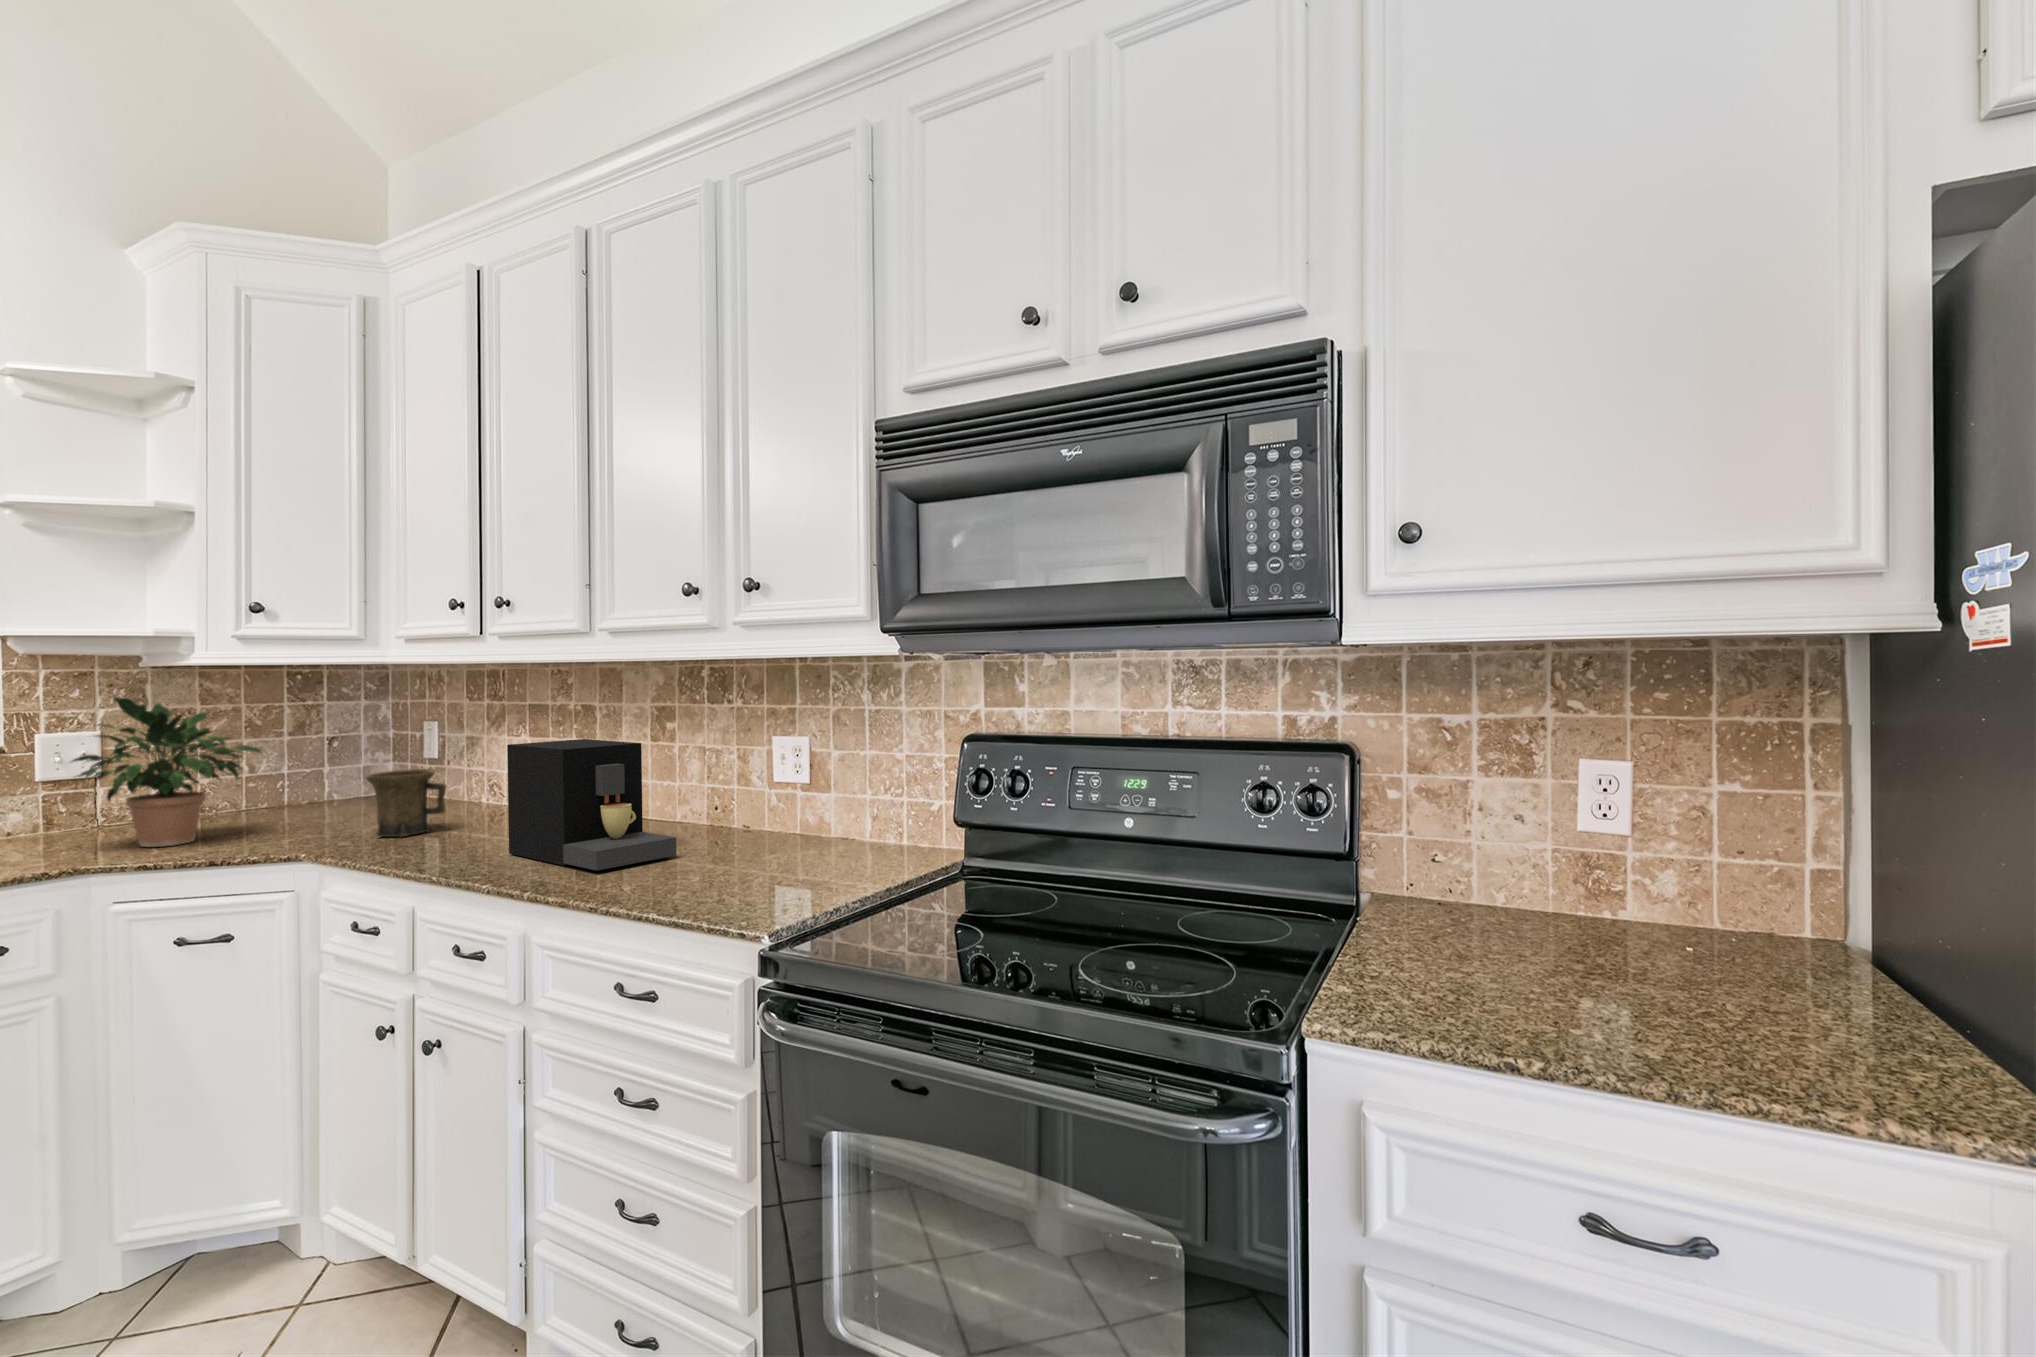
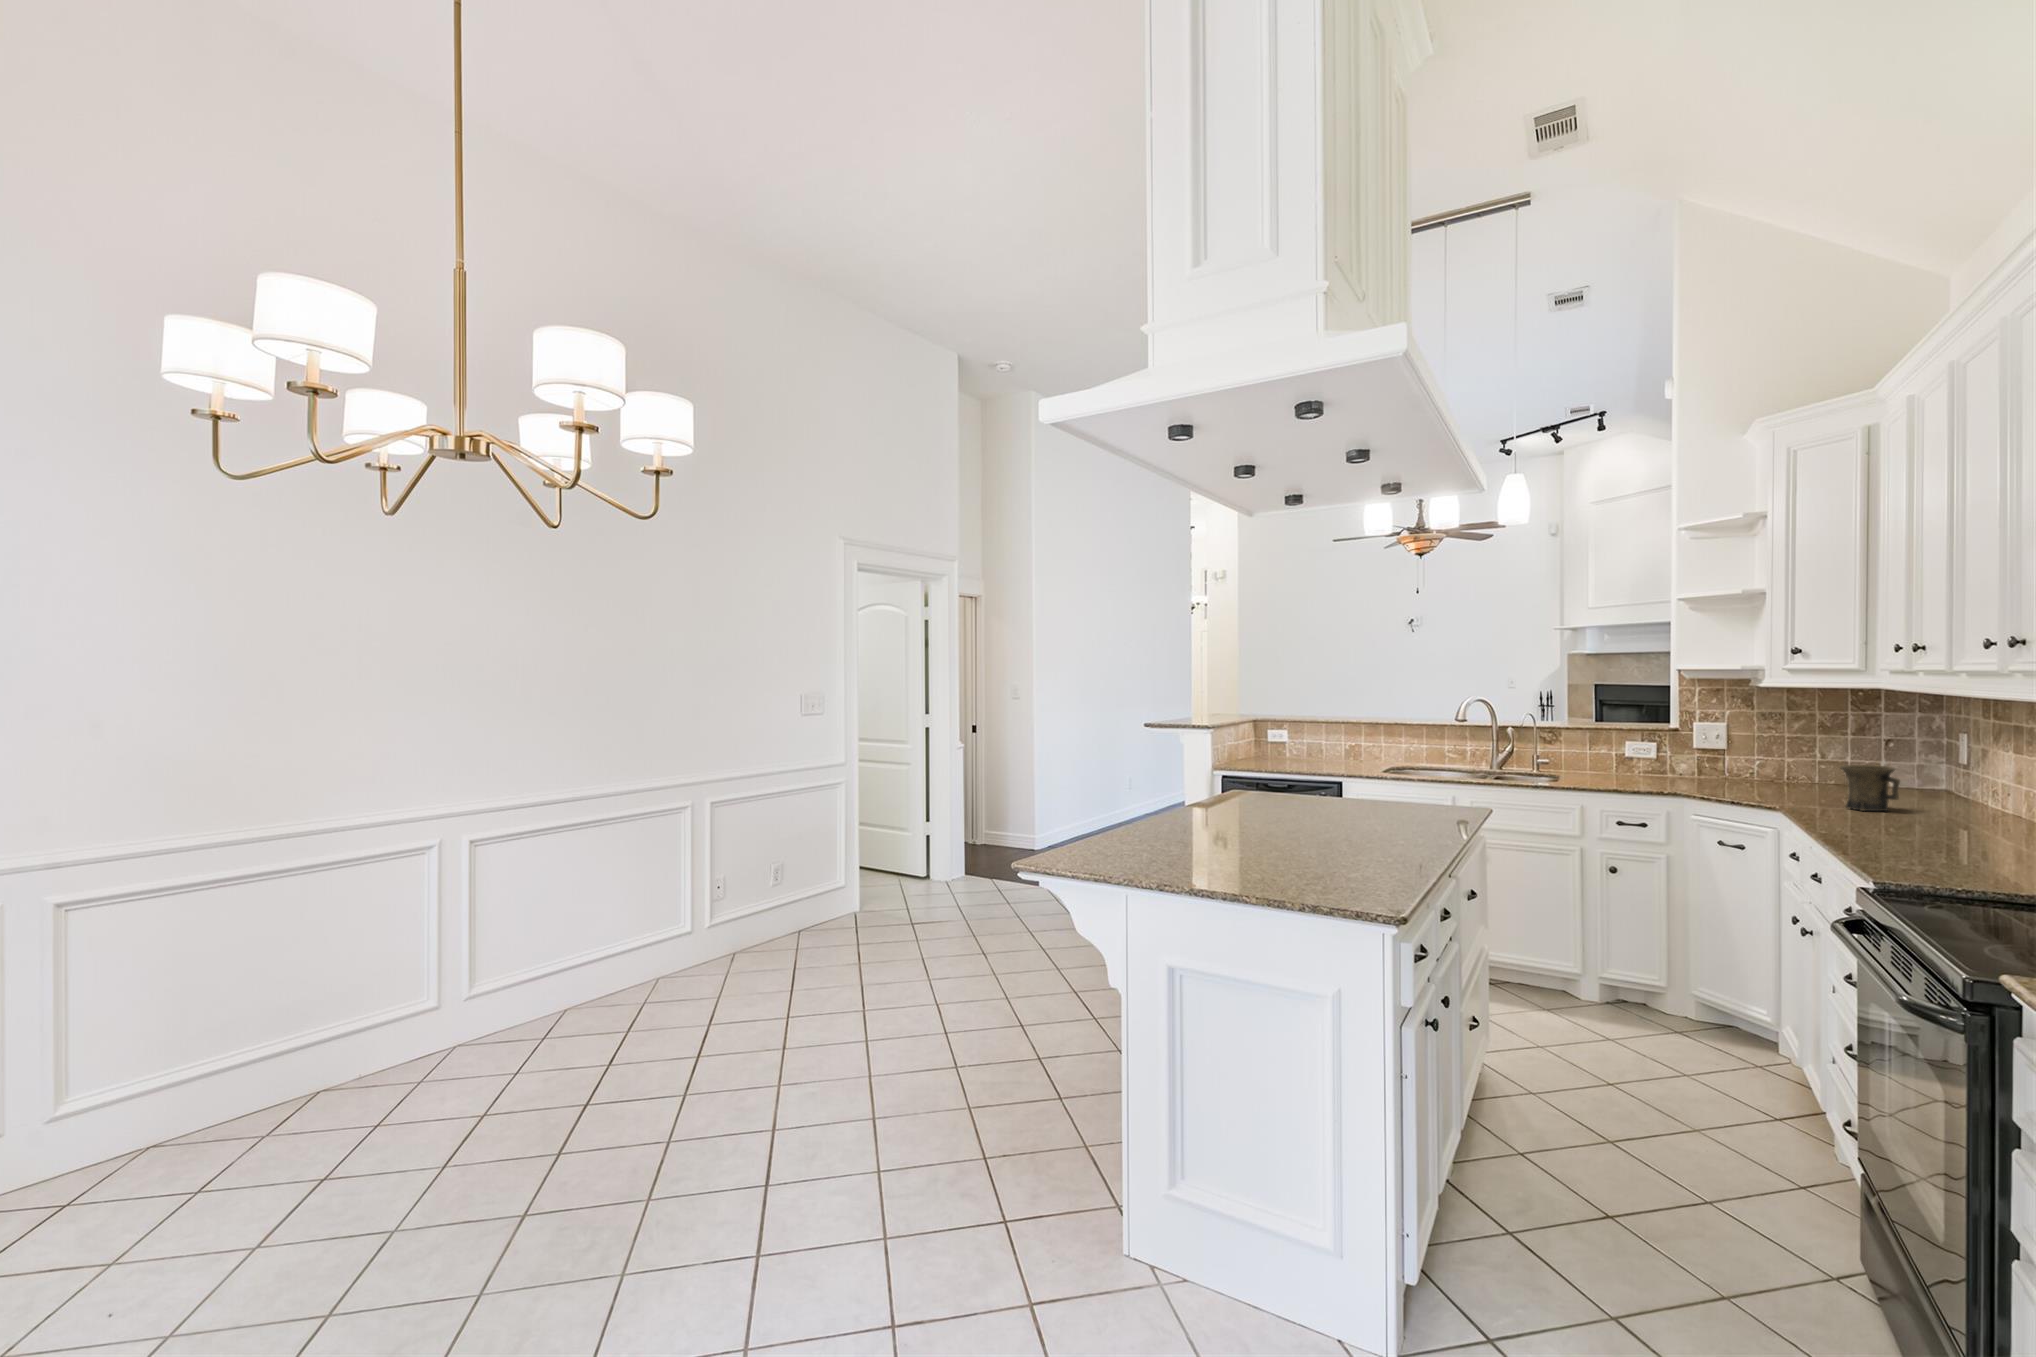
potted plant: present [72,697,261,847] -> none [1686,704,1791,793]
coffee maker: present [507,739,676,871] -> none [1892,753,1996,852]

